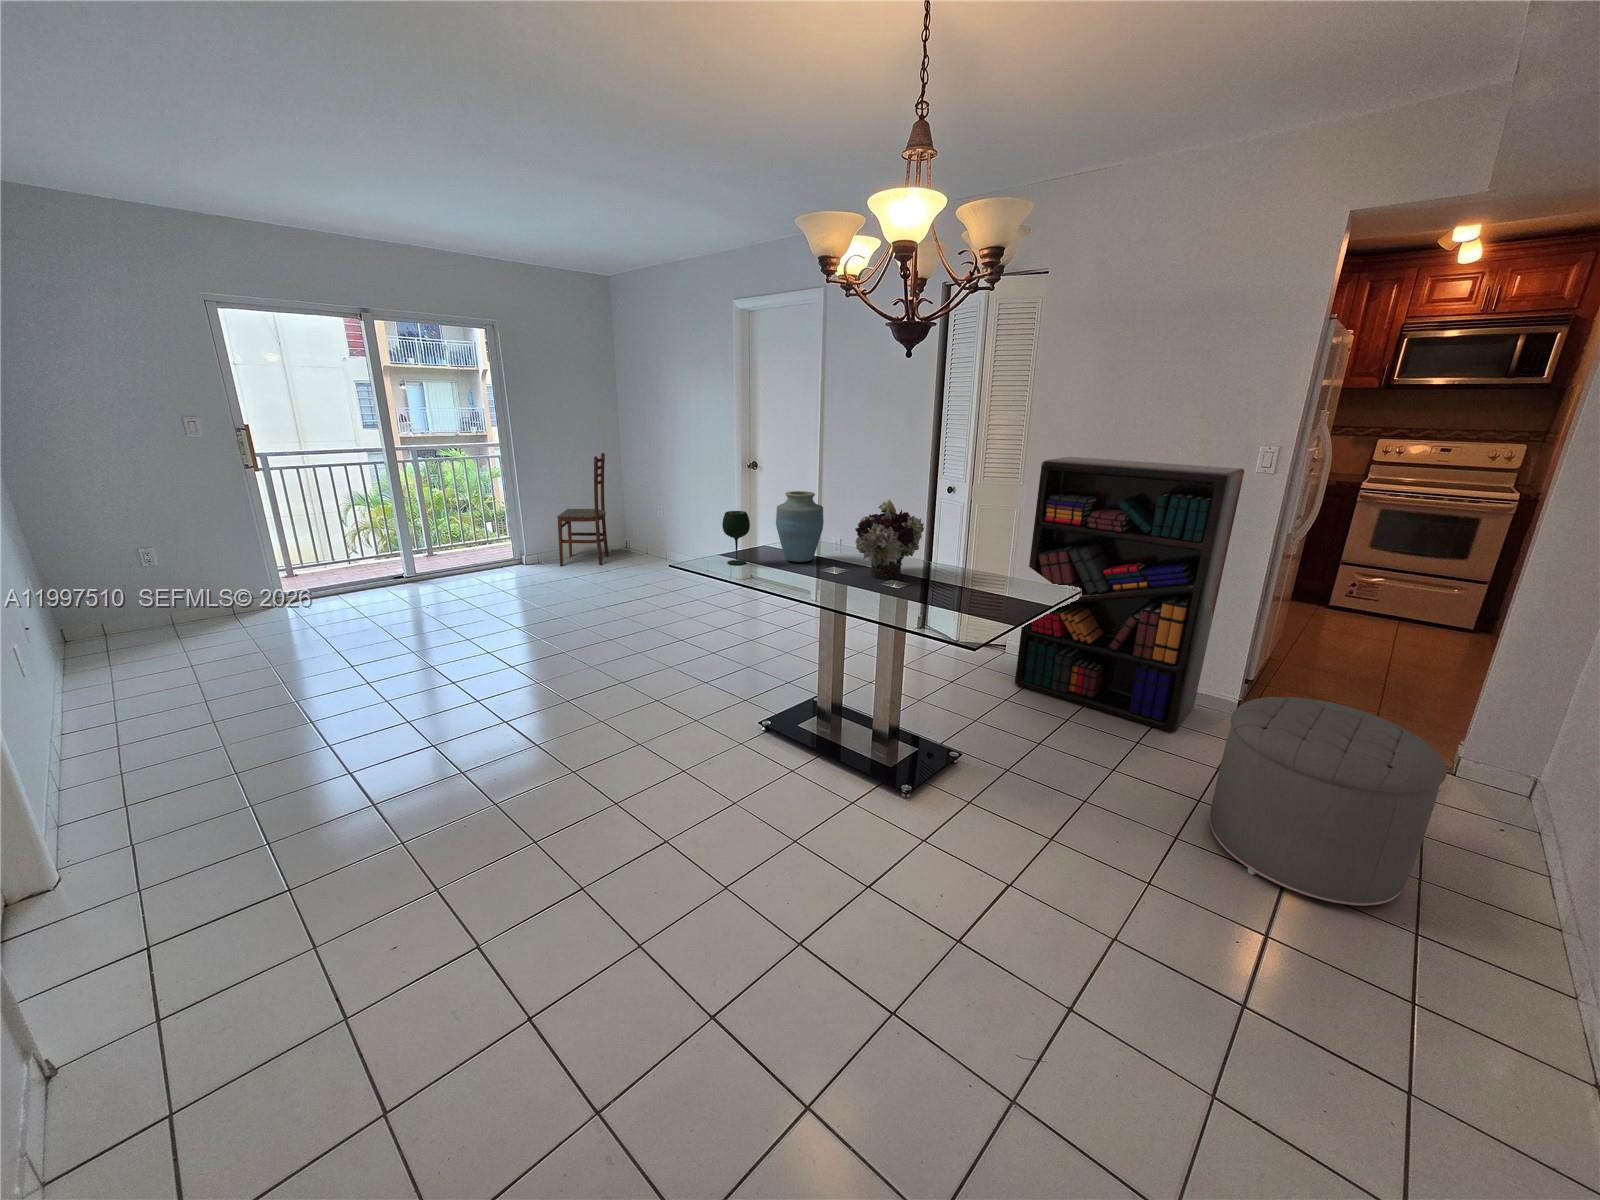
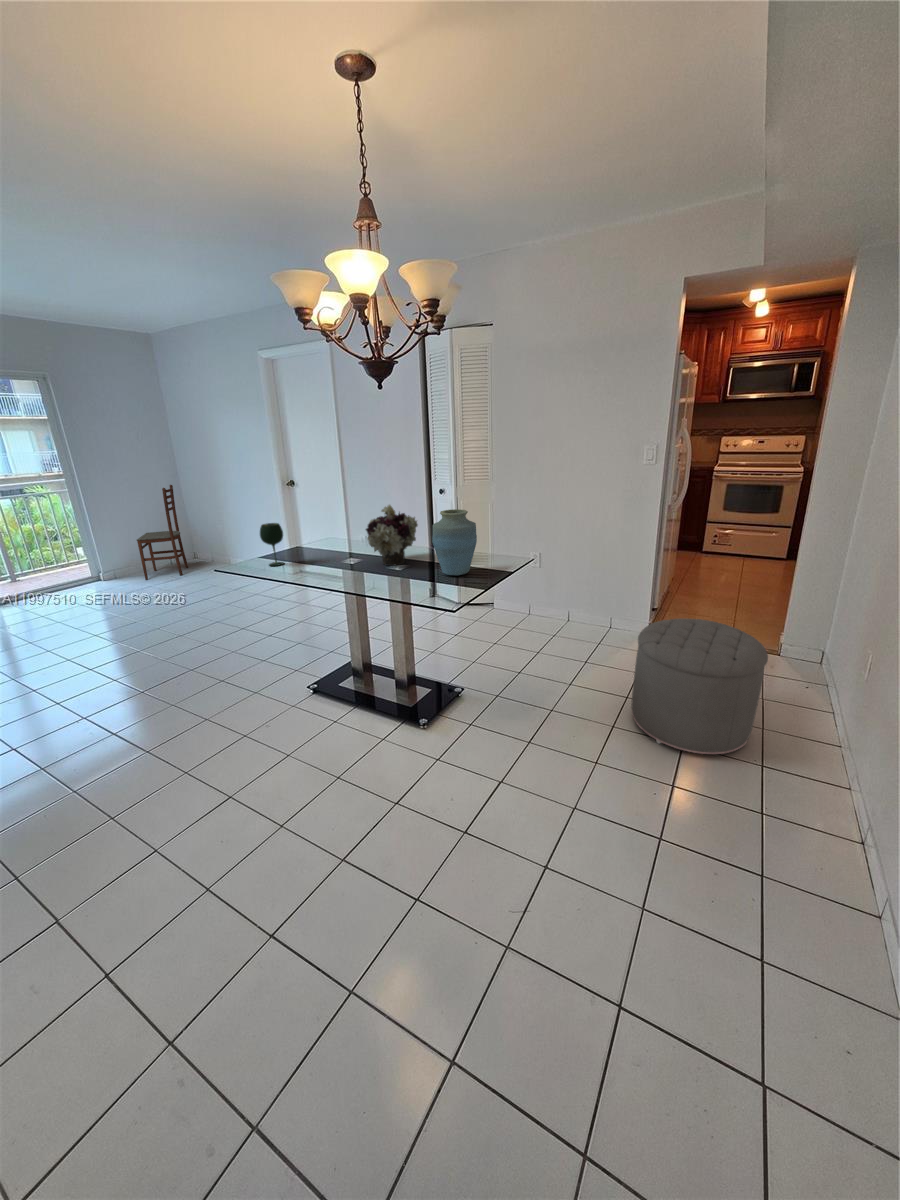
bookshelf: present [1015,457,1244,732] -> none [502,462,637,651]
vase: present [776,491,824,562] -> present [432,509,477,576]

